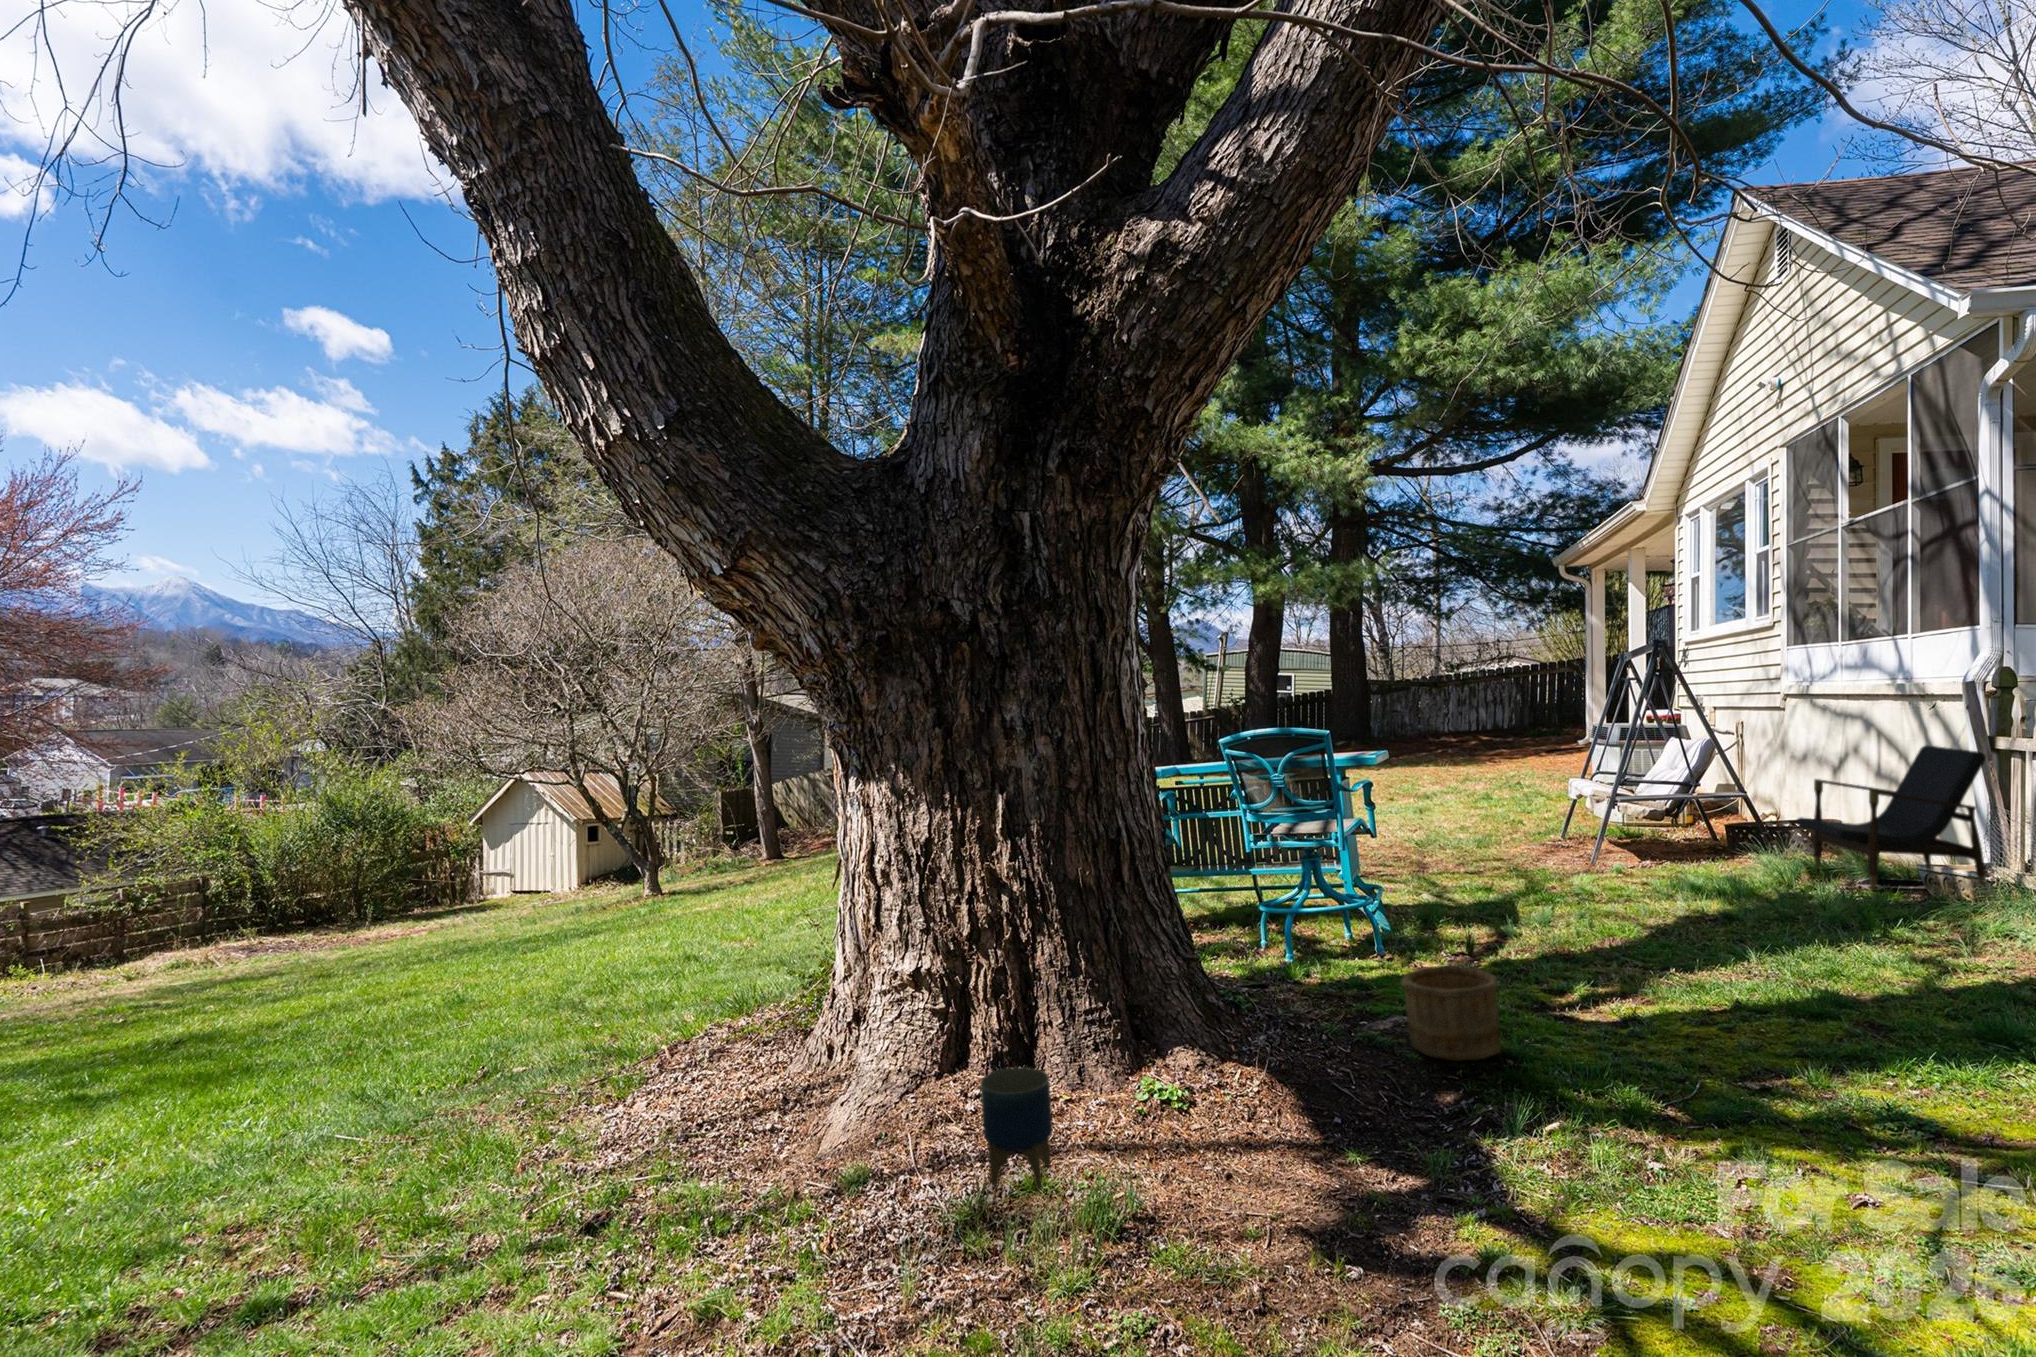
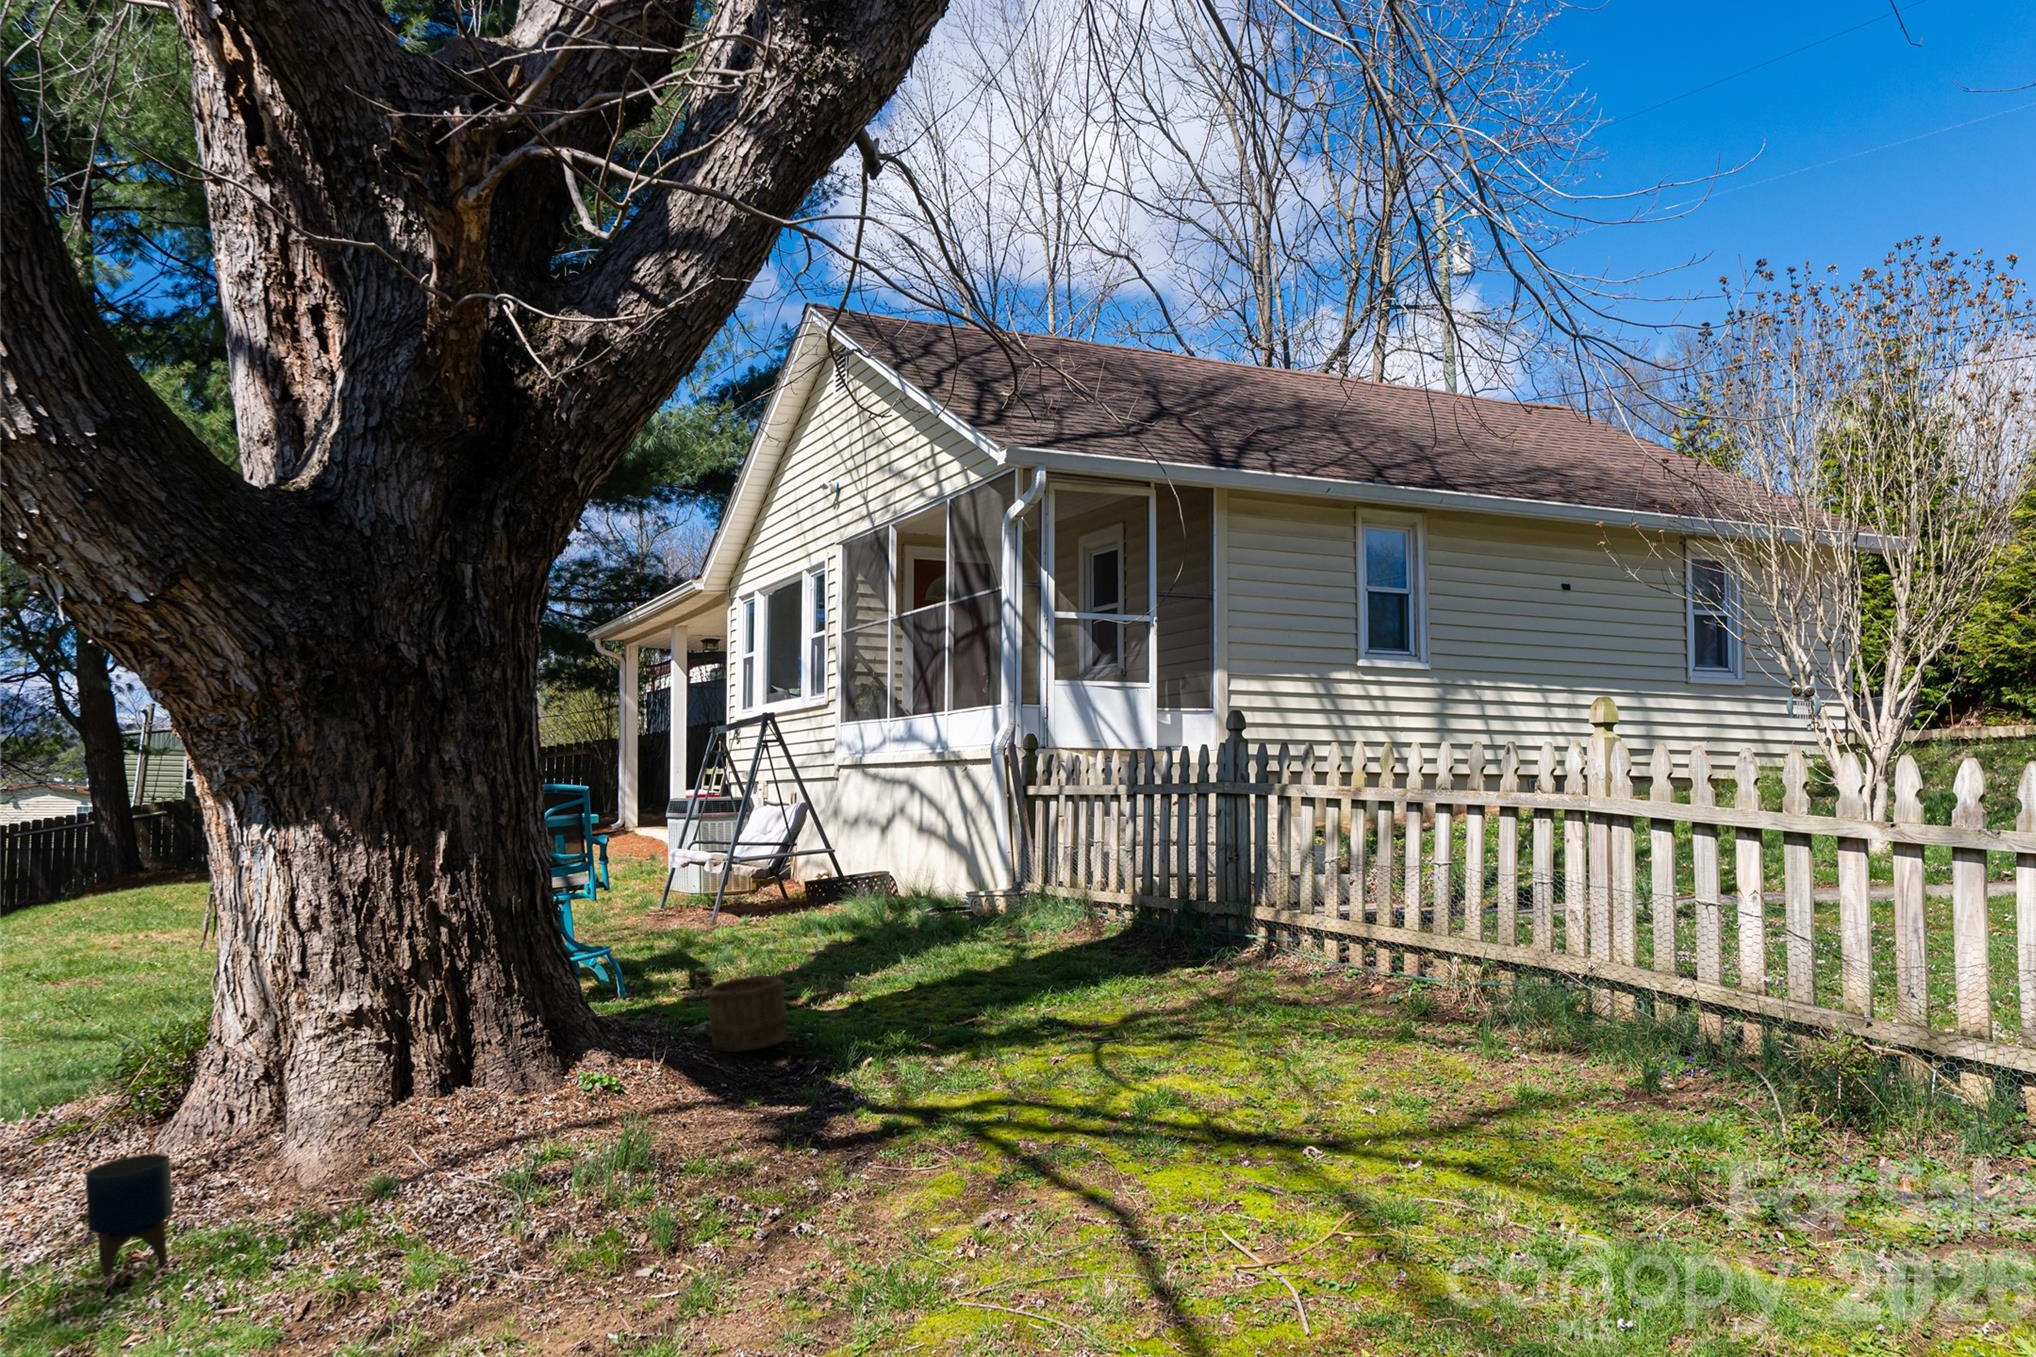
lounge chair: present [1796,745,1986,891] -> none [884,801,1006,920]
planter: present [980,1067,1053,1188] -> present [85,1154,173,1279]

